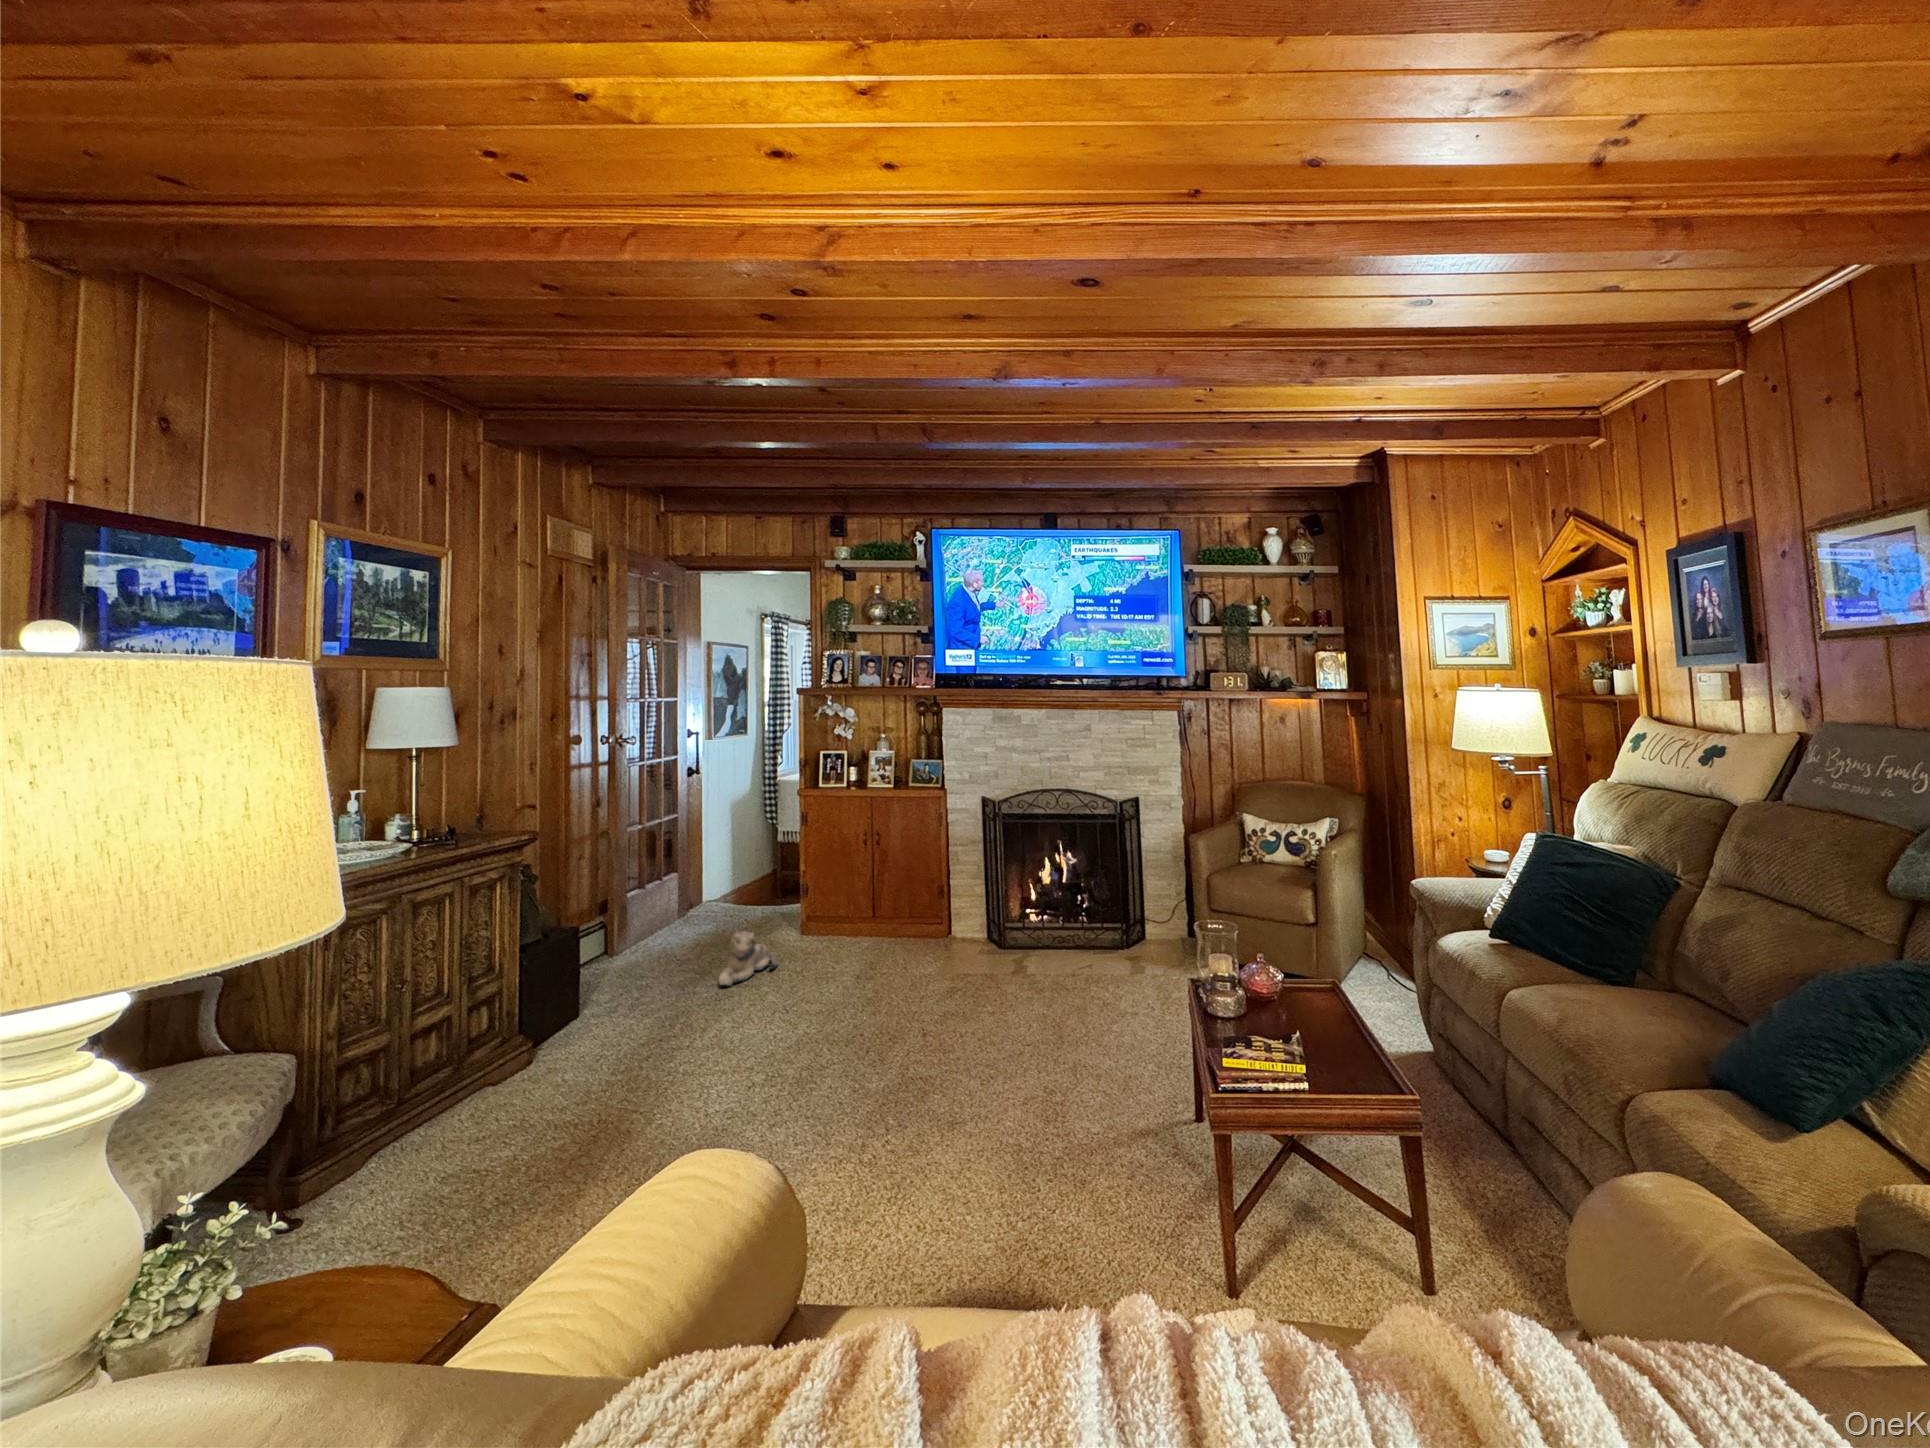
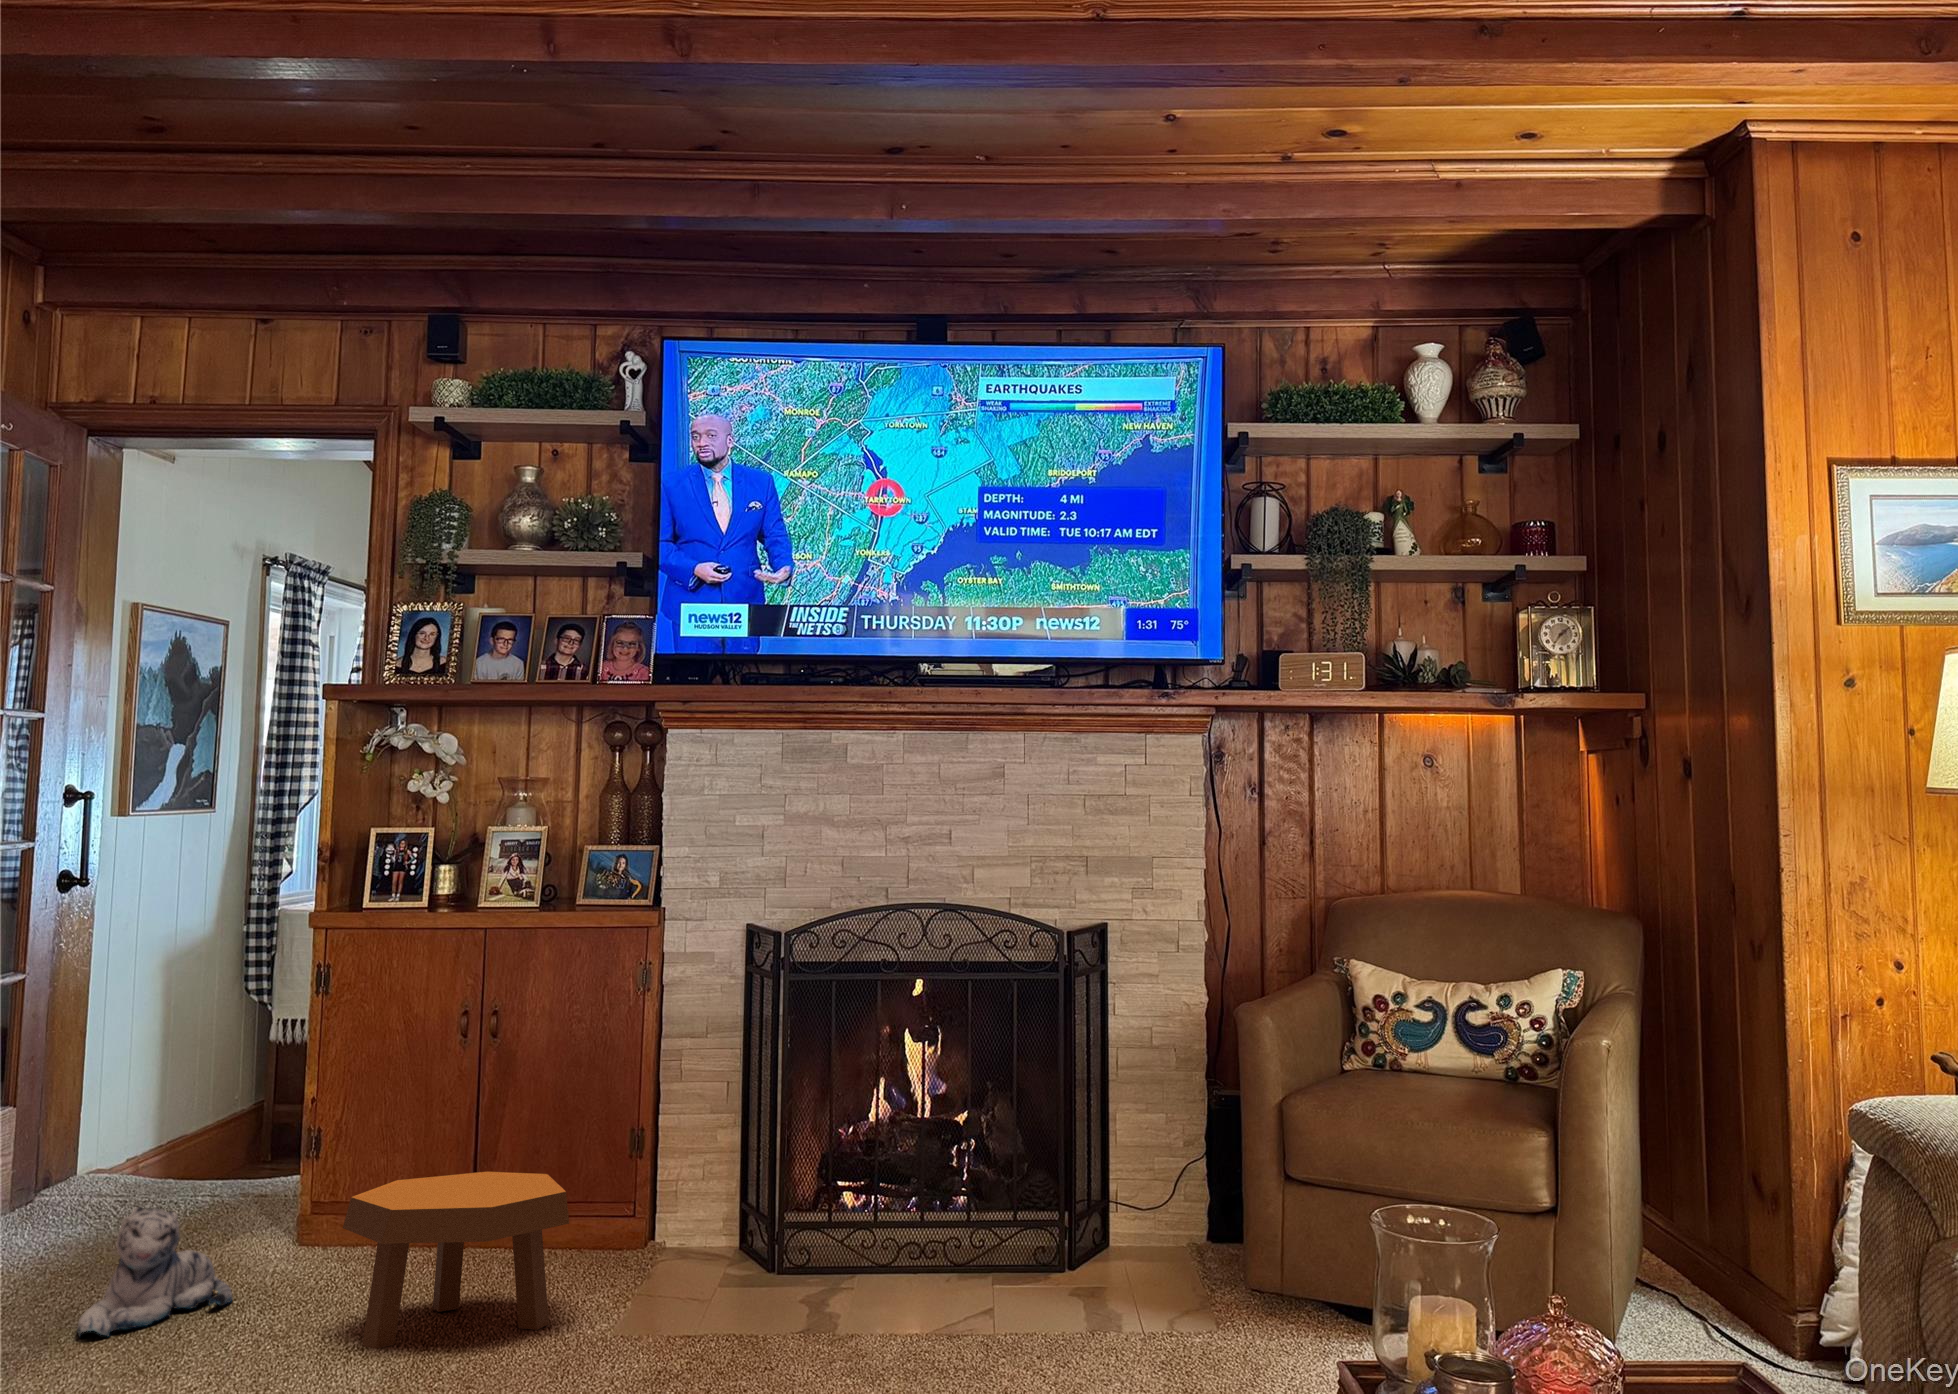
footstool: none [823,913,916,997] -> present [343,1172,569,1349]

